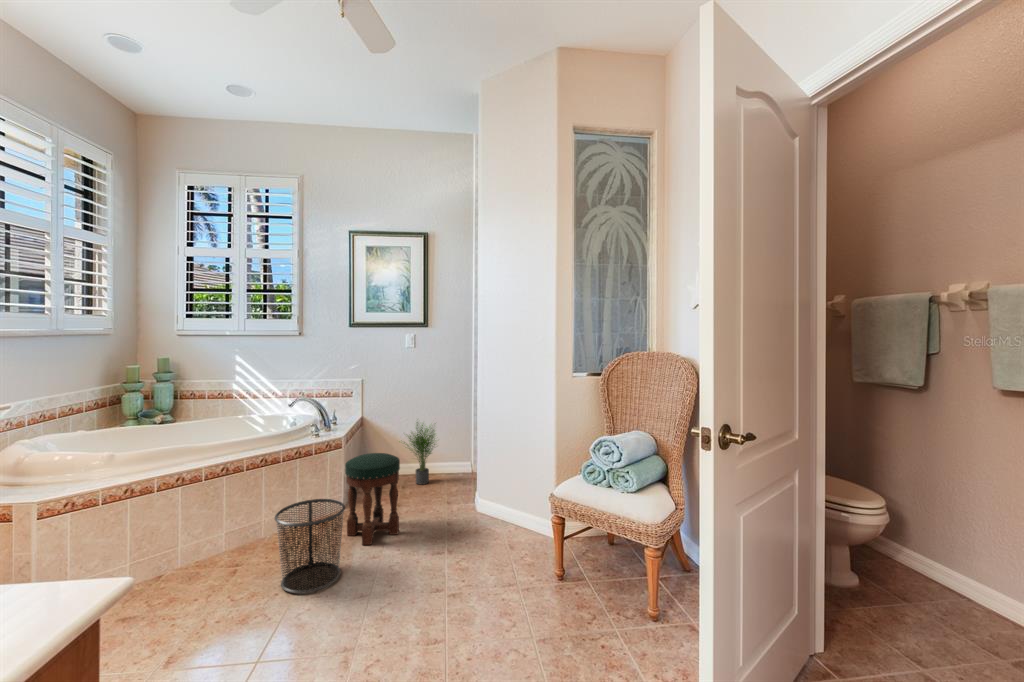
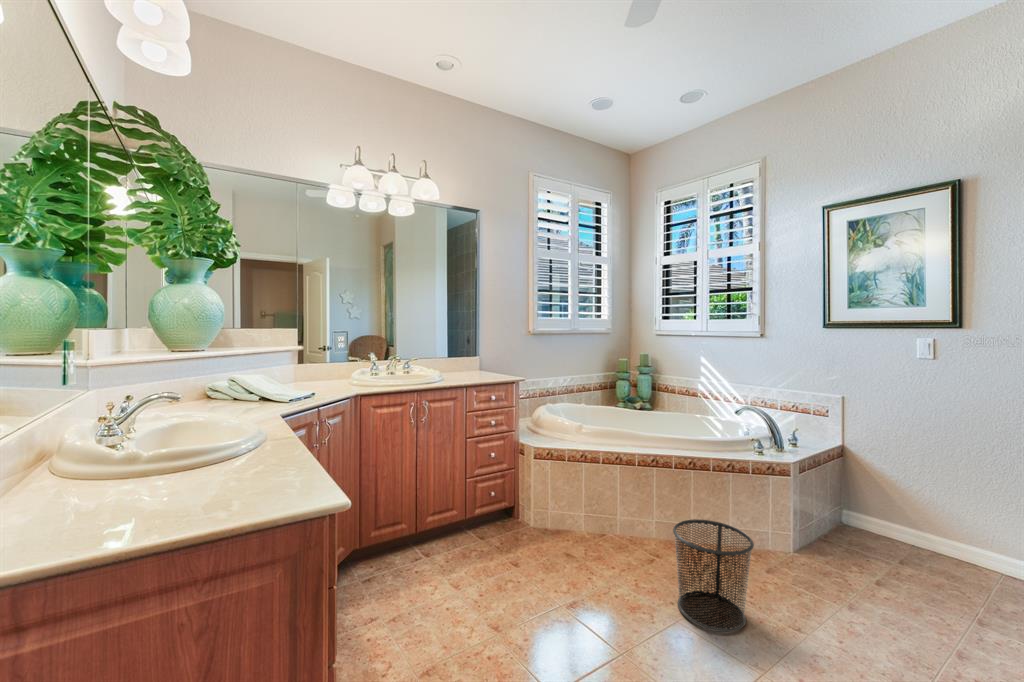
potted plant: present [407,422,435,484] -> none [885,464,984,571]
stool: present [345,453,400,545] -> none [775,491,859,621]

